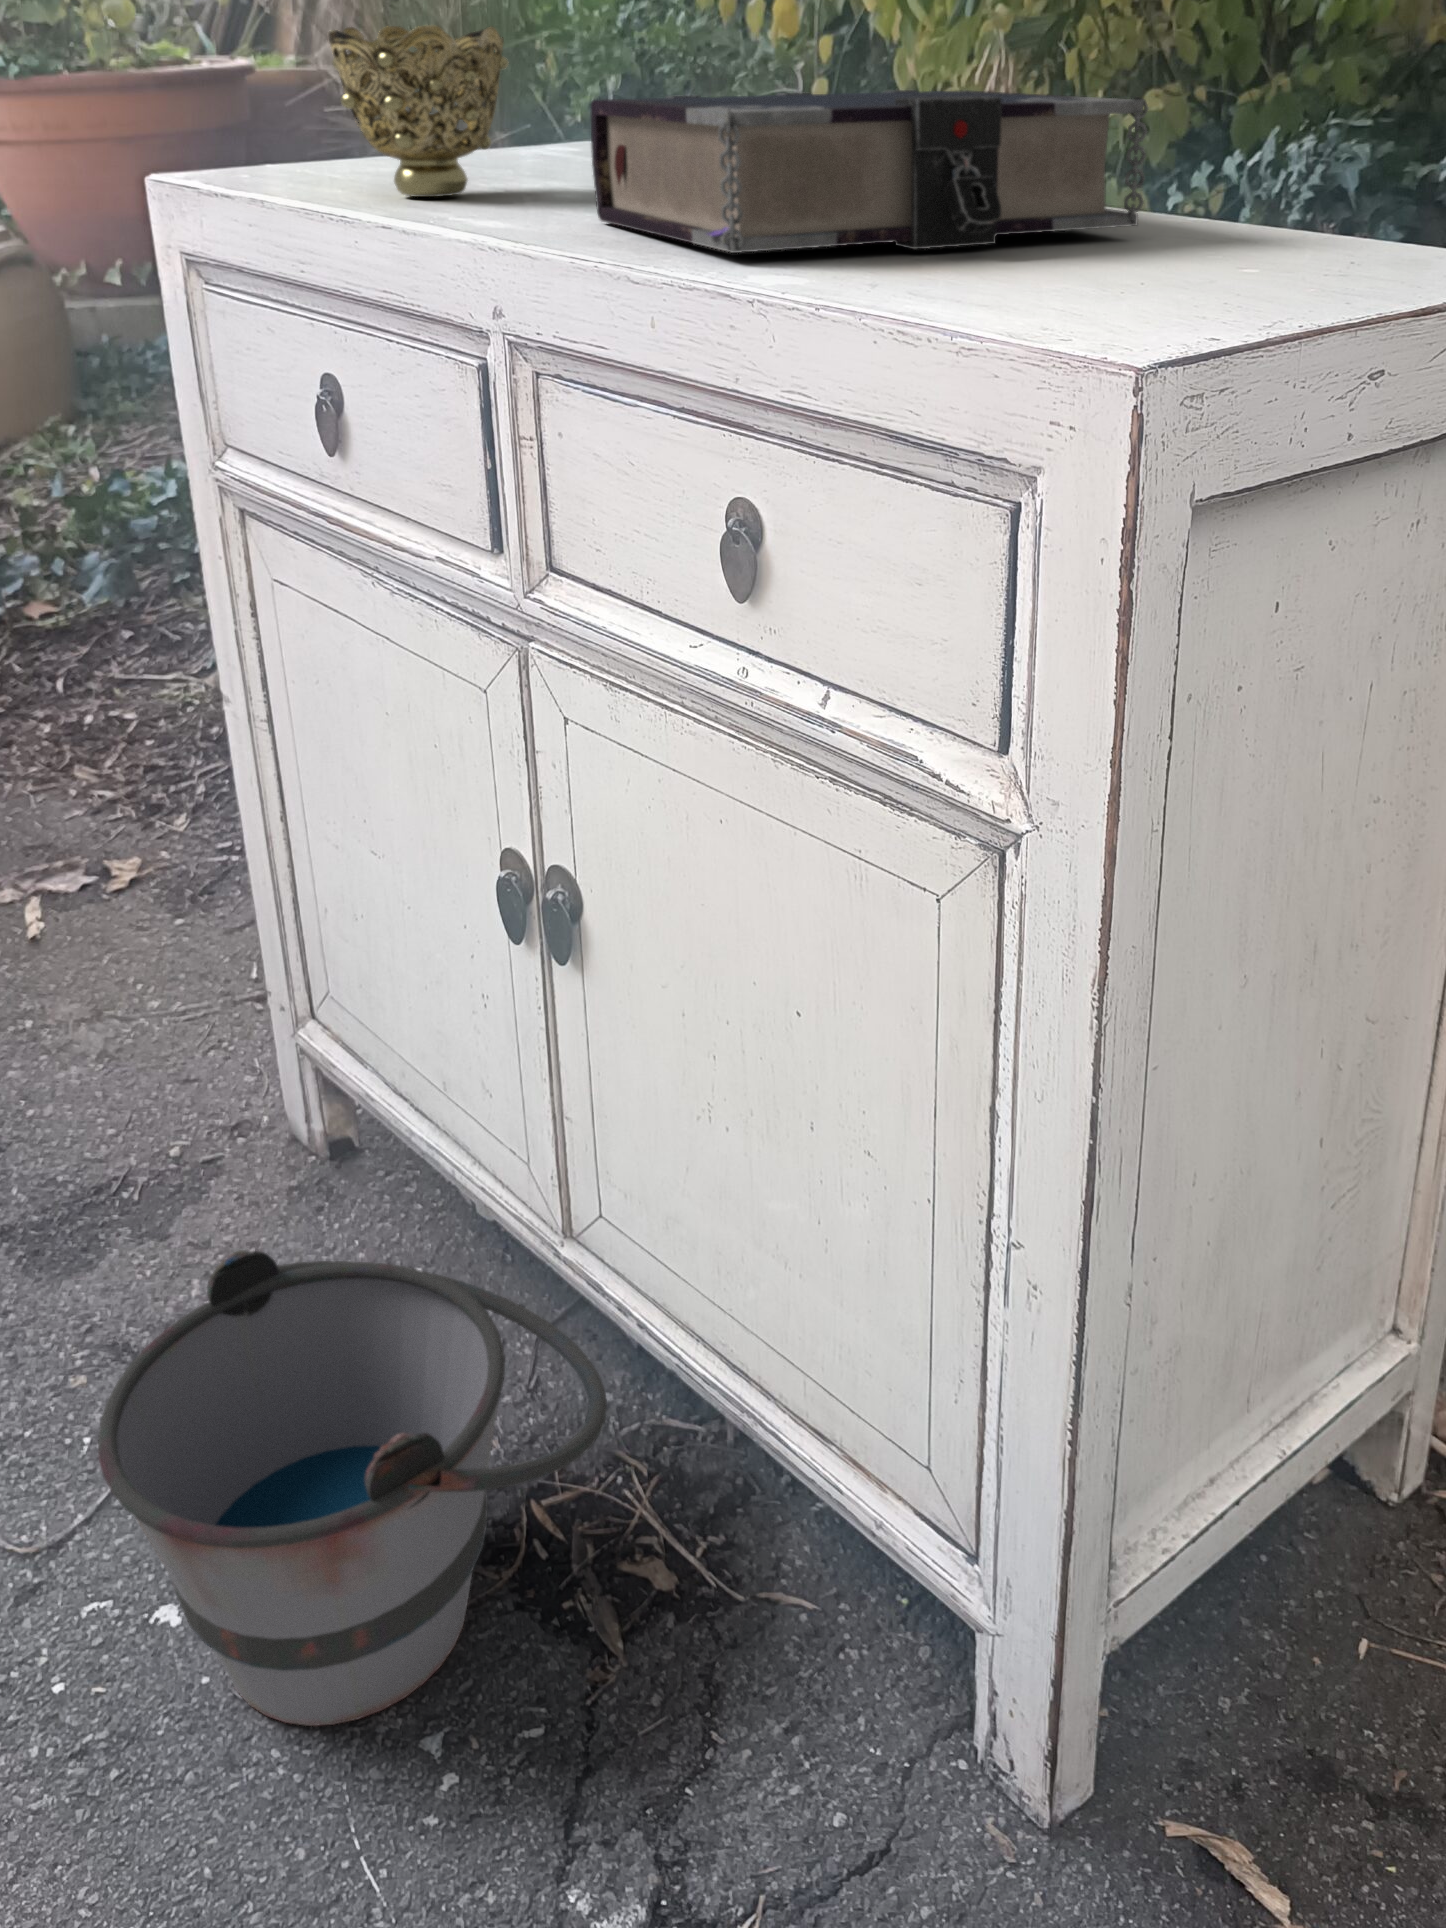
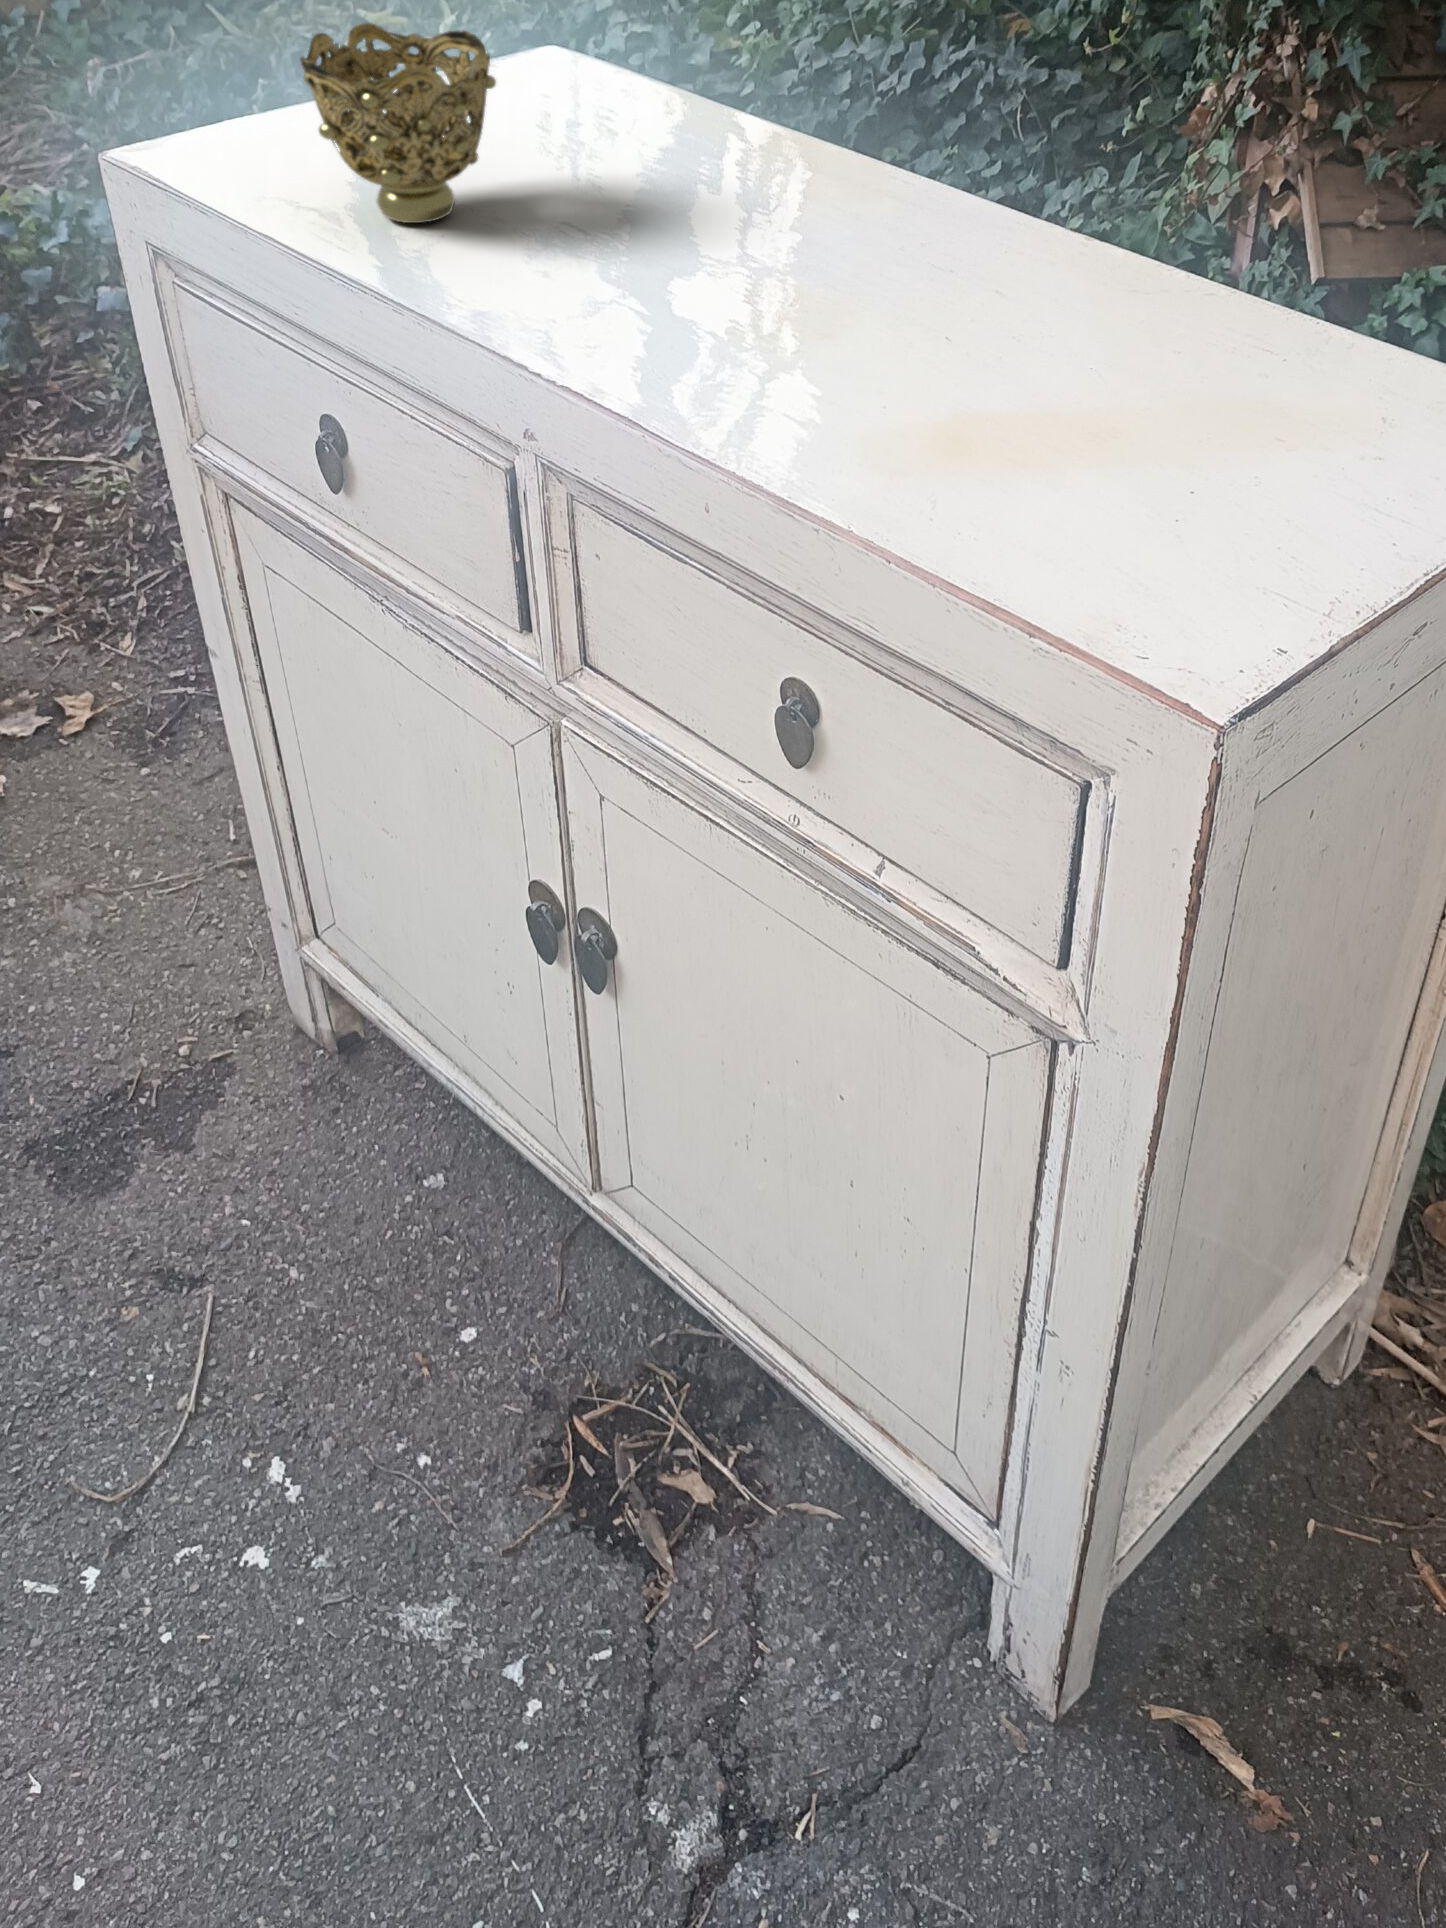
book: present [590,90,1148,253] -> none [603,124,1184,425]
bucket: present [98,1250,607,1726] -> none [192,1231,652,1661]

